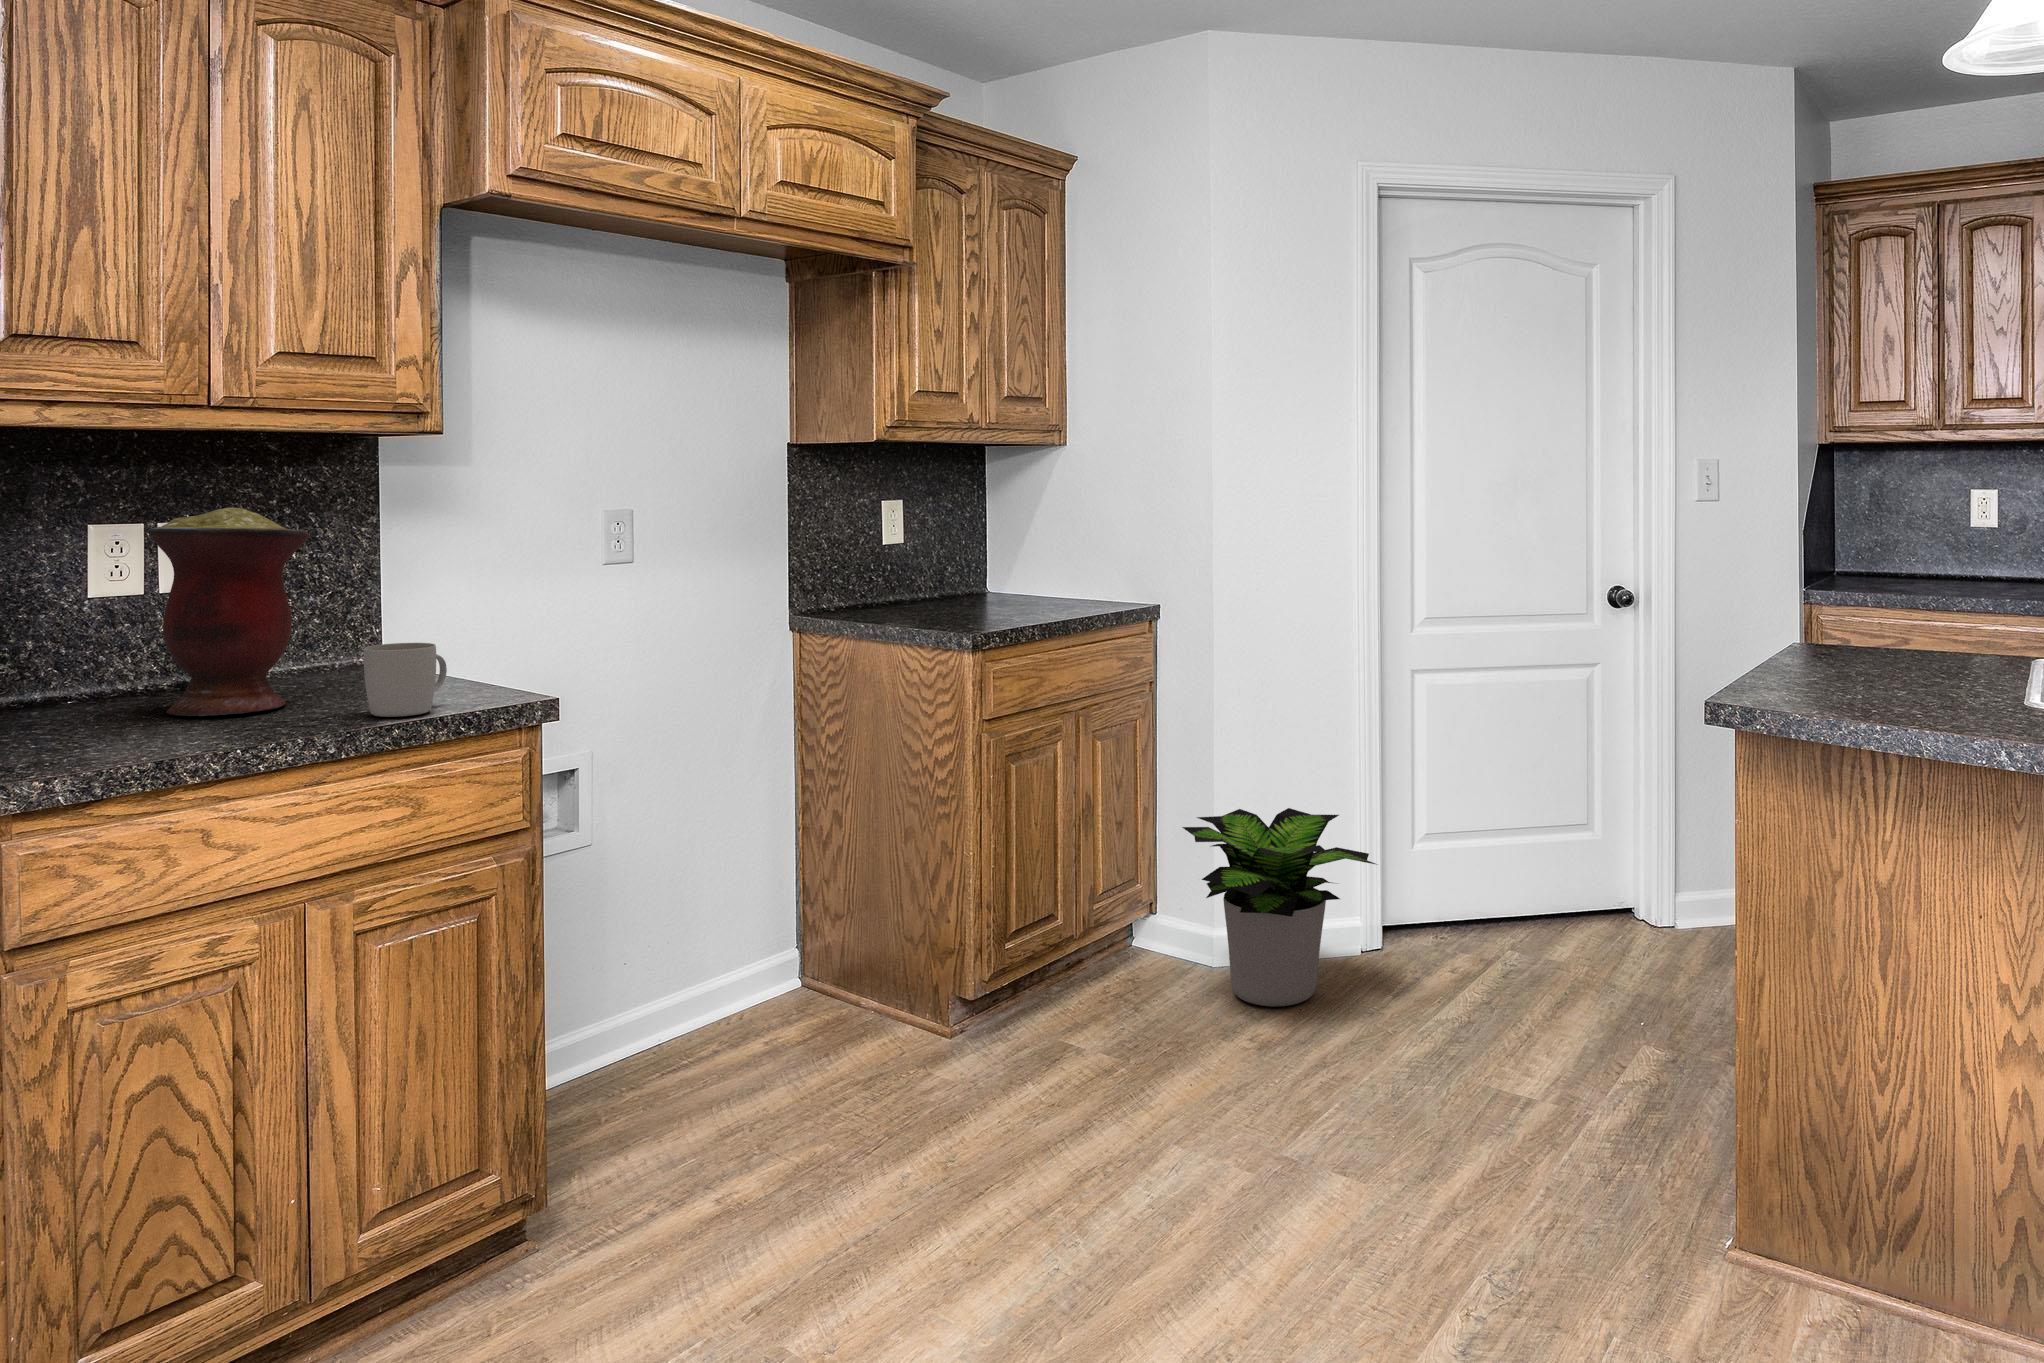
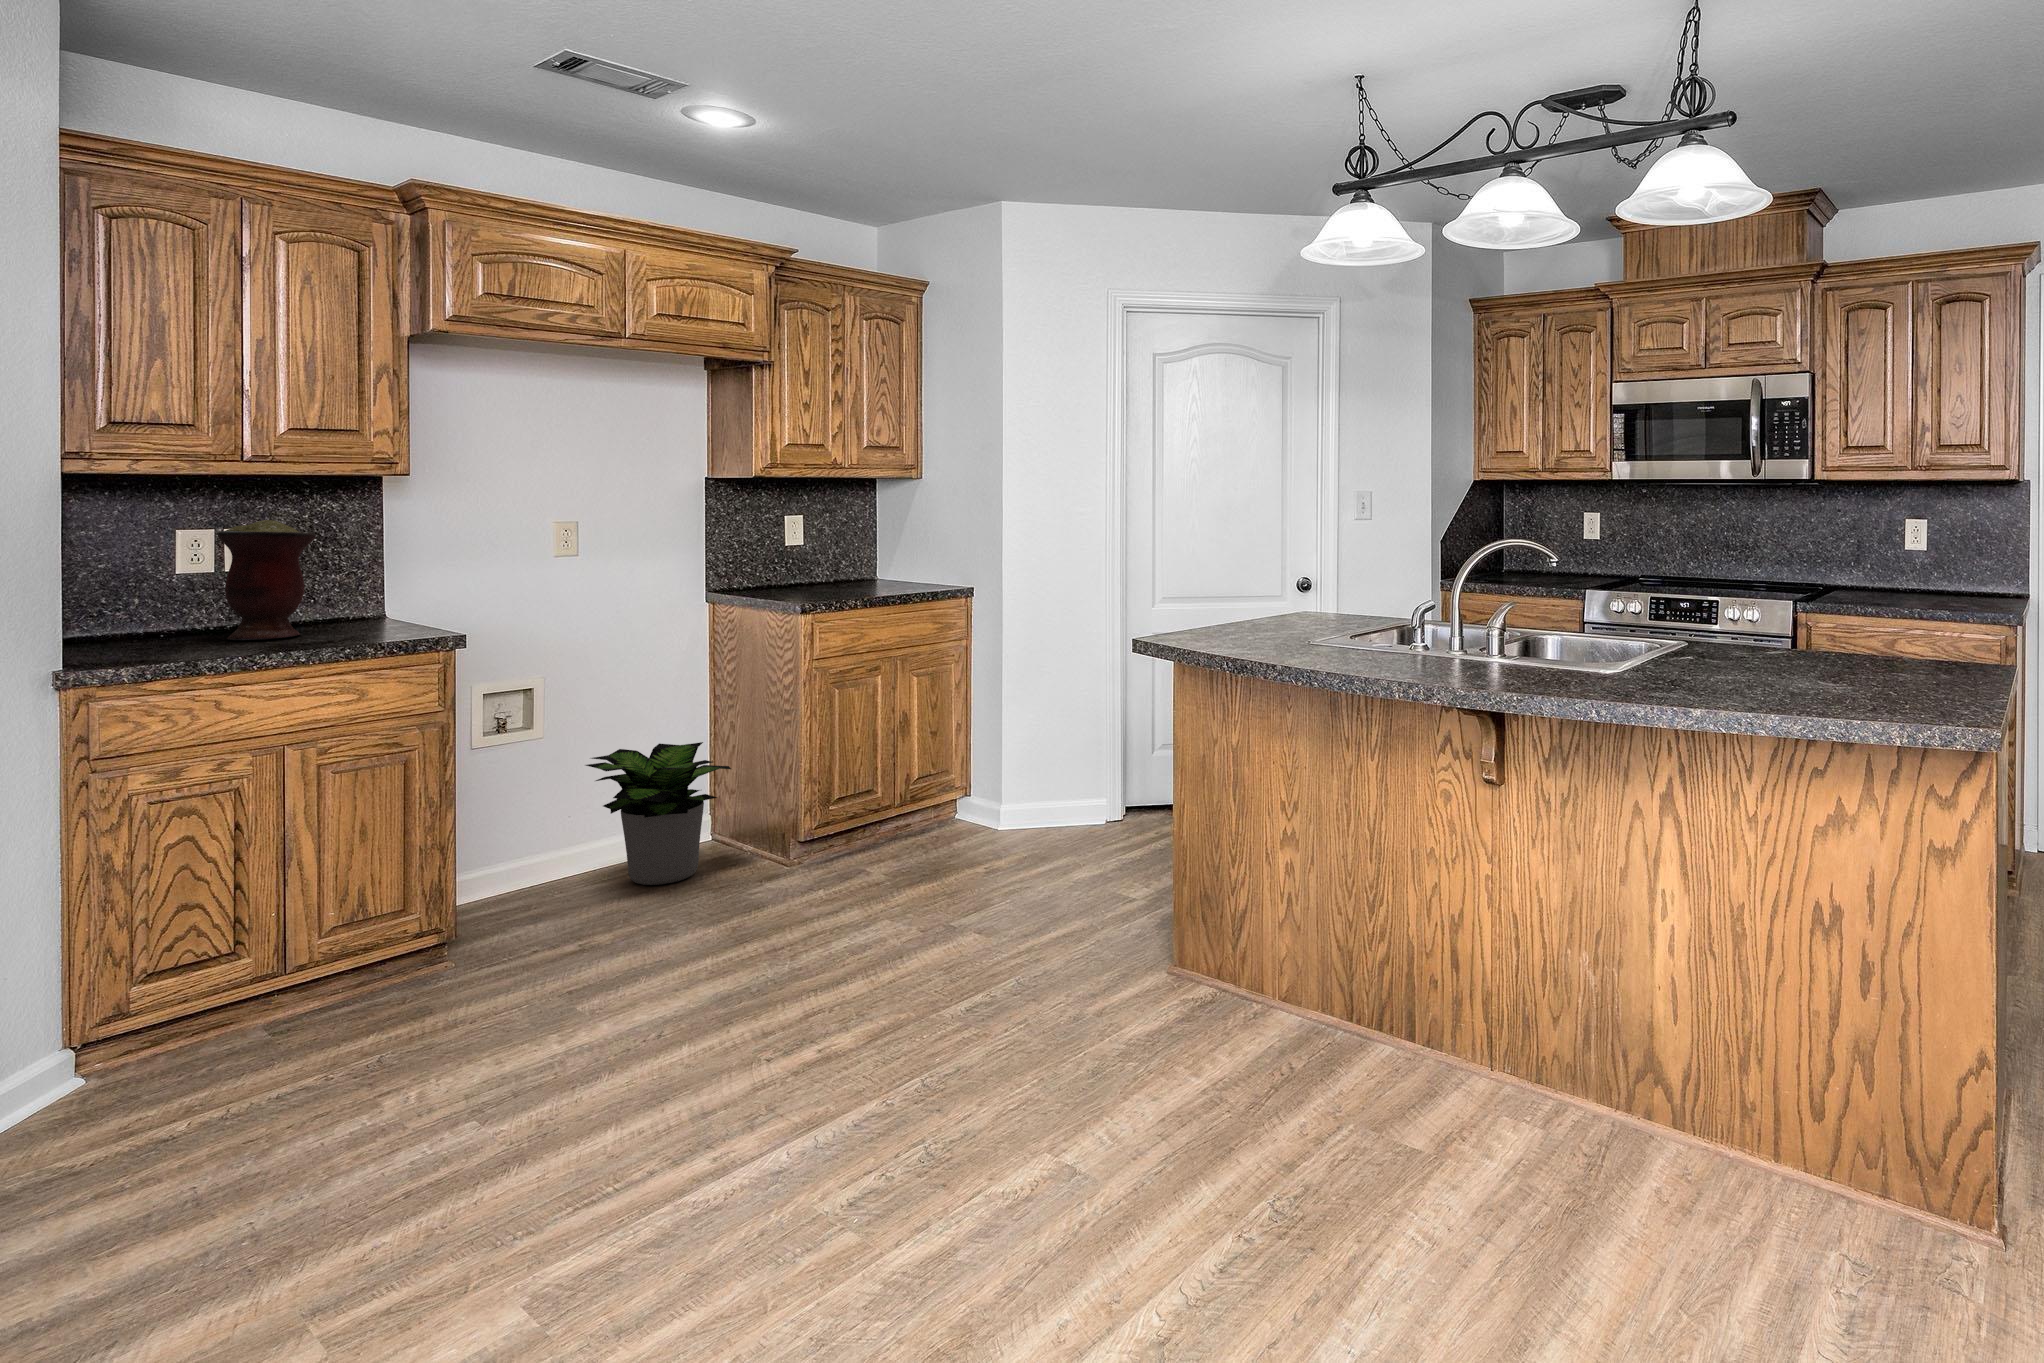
mug: present [364,643,447,717] -> none [334,599,391,642]
potted plant: present [1182,808,1376,1006] -> present [586,742,731,885]

